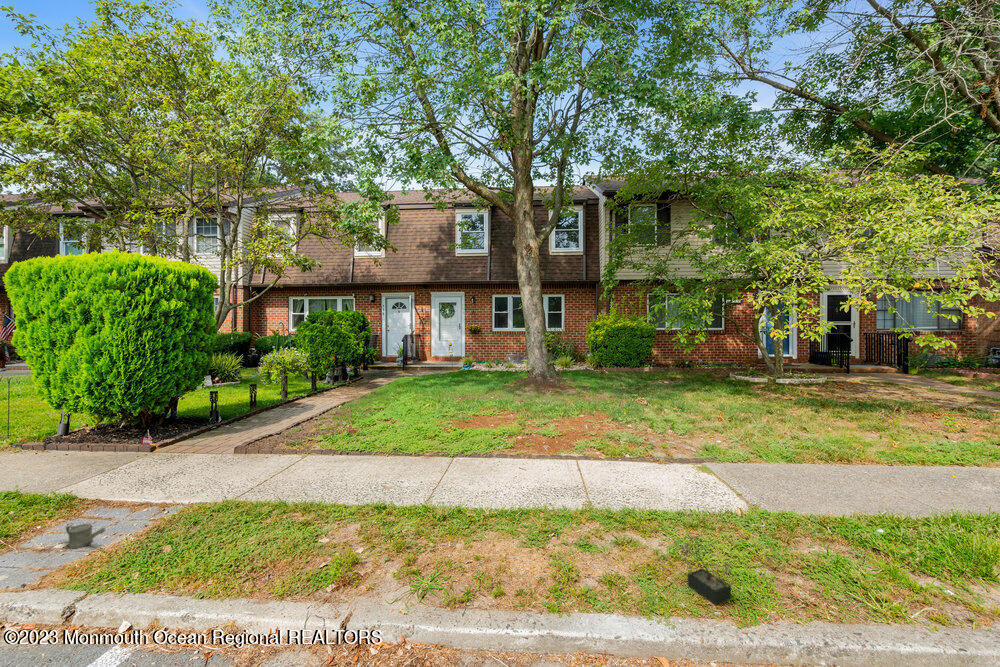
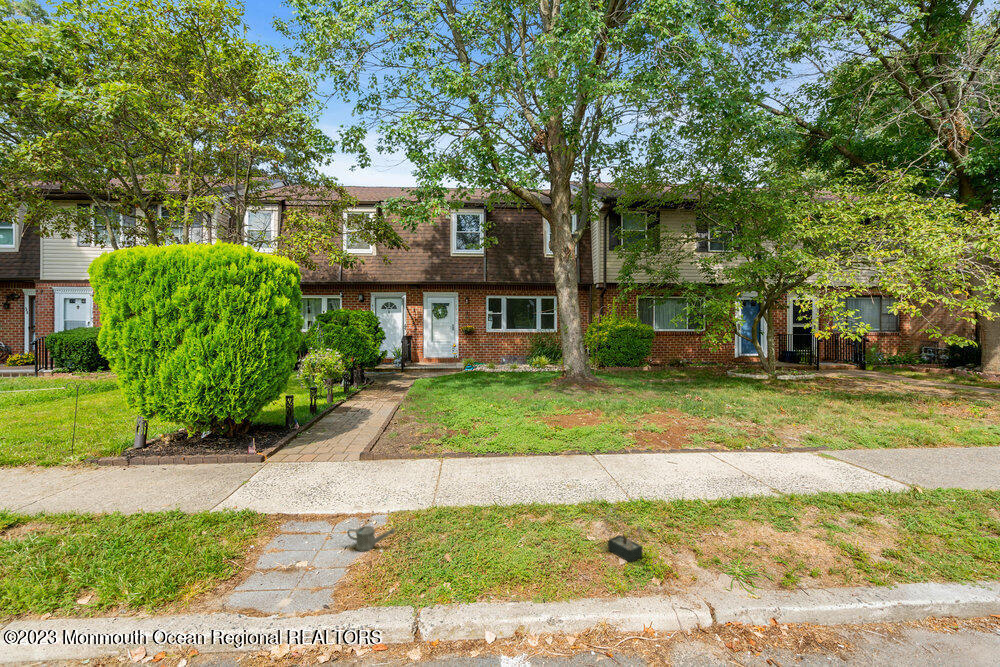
decorative plant: present [679,535,739,605] -> present [601,507,648,562]

